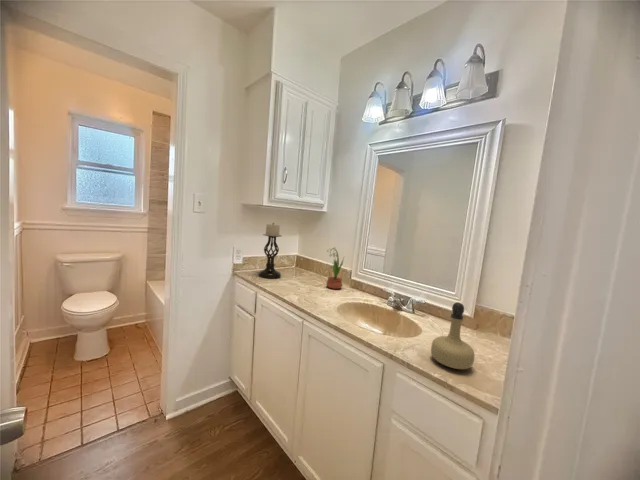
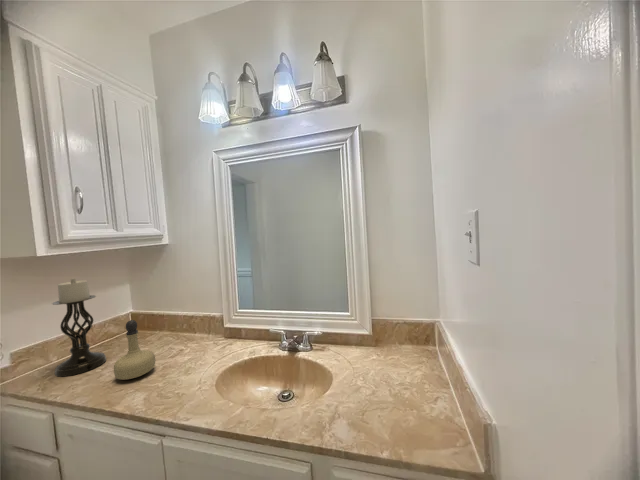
potted flower: present [326,248,343,289] -> none [179,293,213,351]
perfume bottle: present [431,302,475,369] -> present [114,320,156,380]

